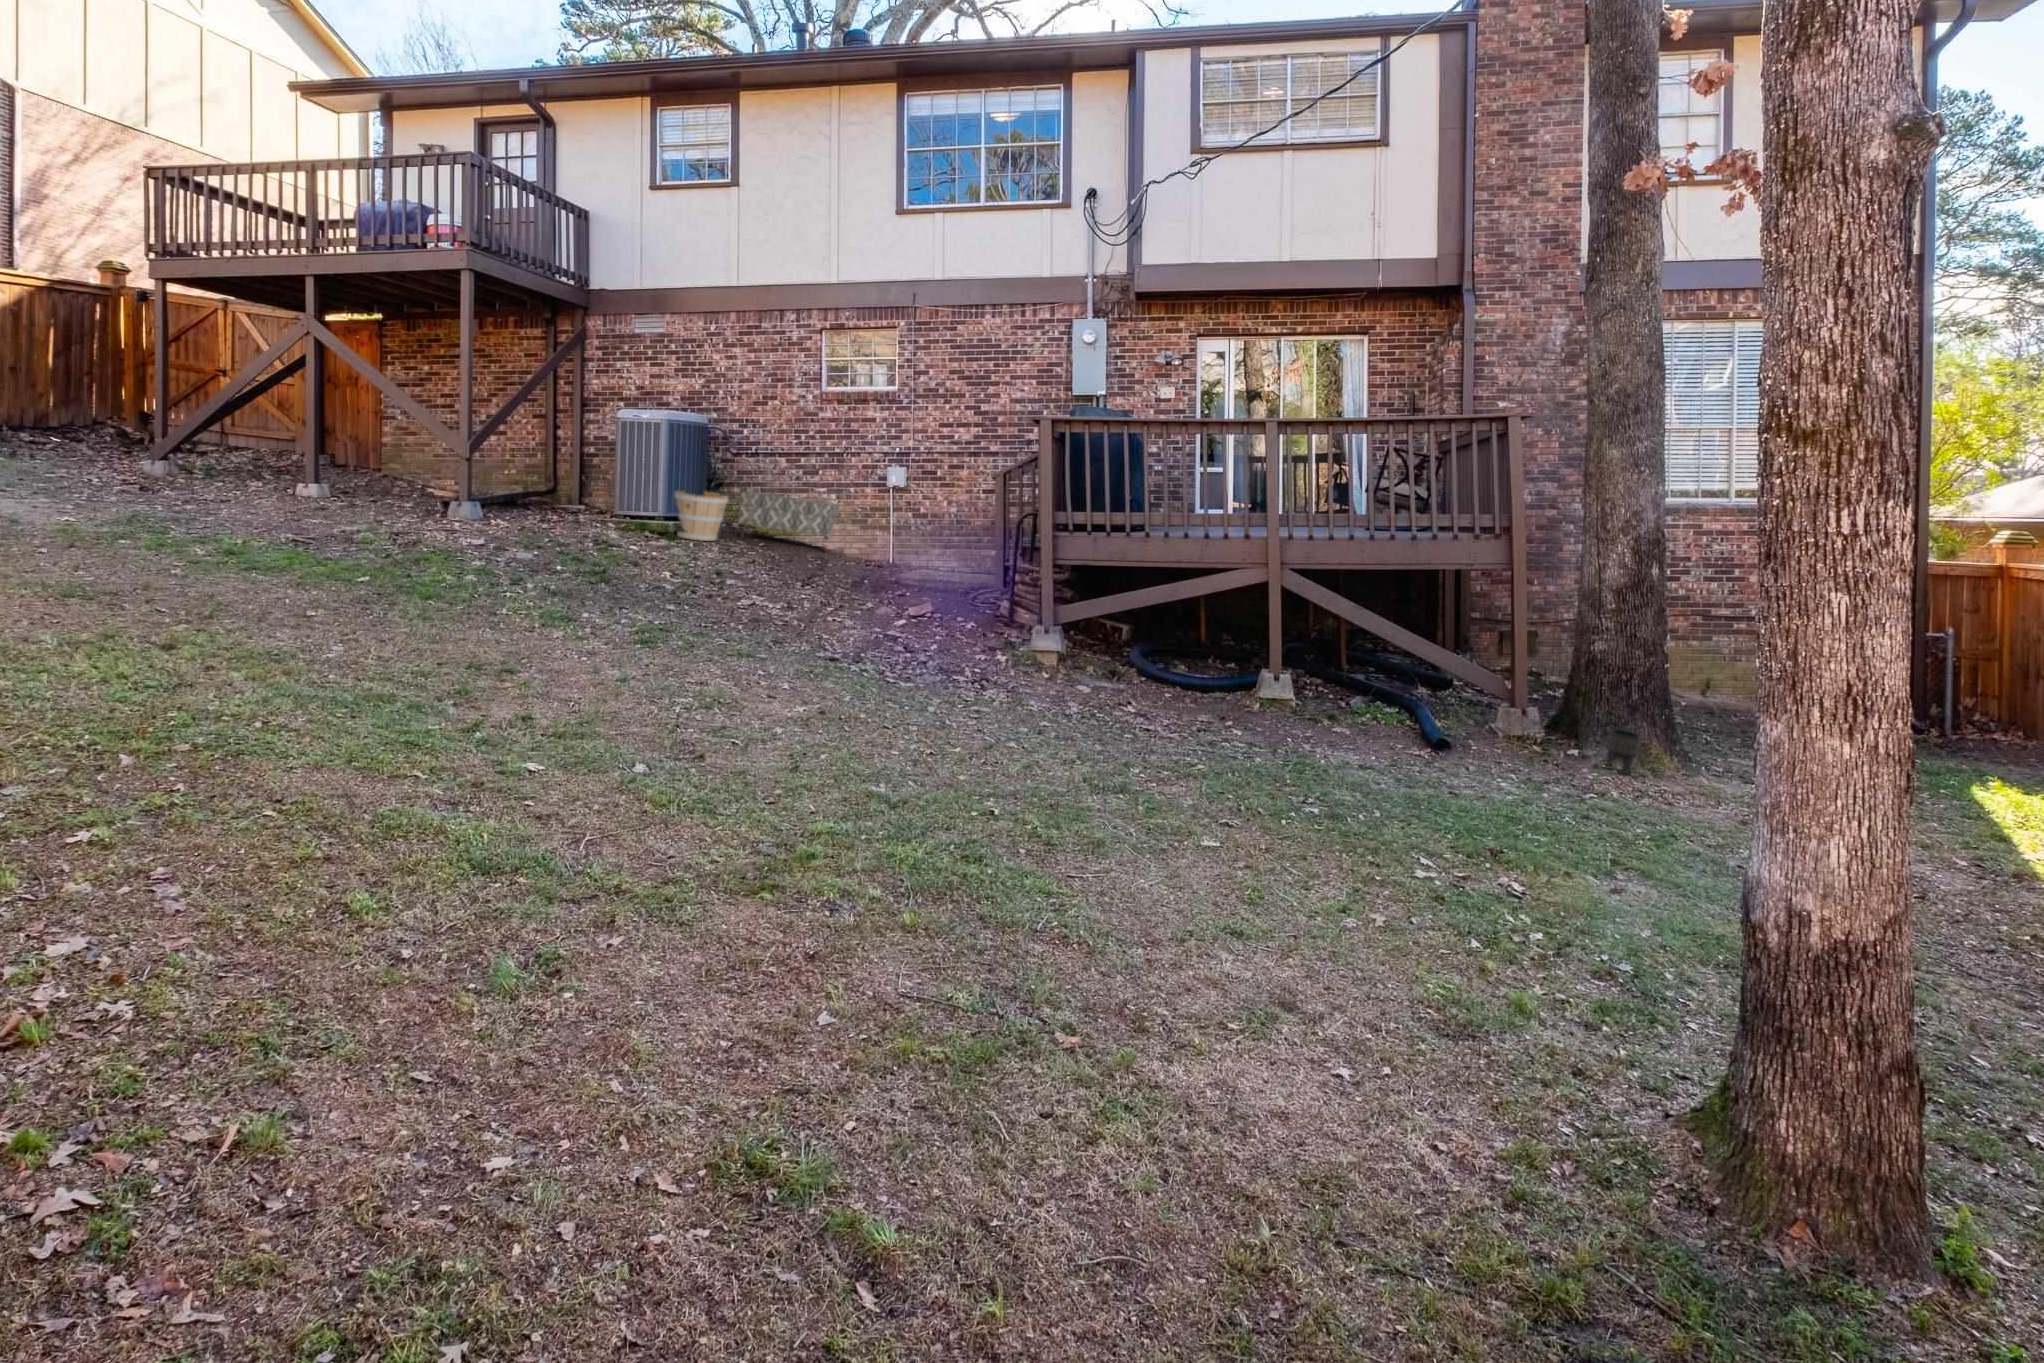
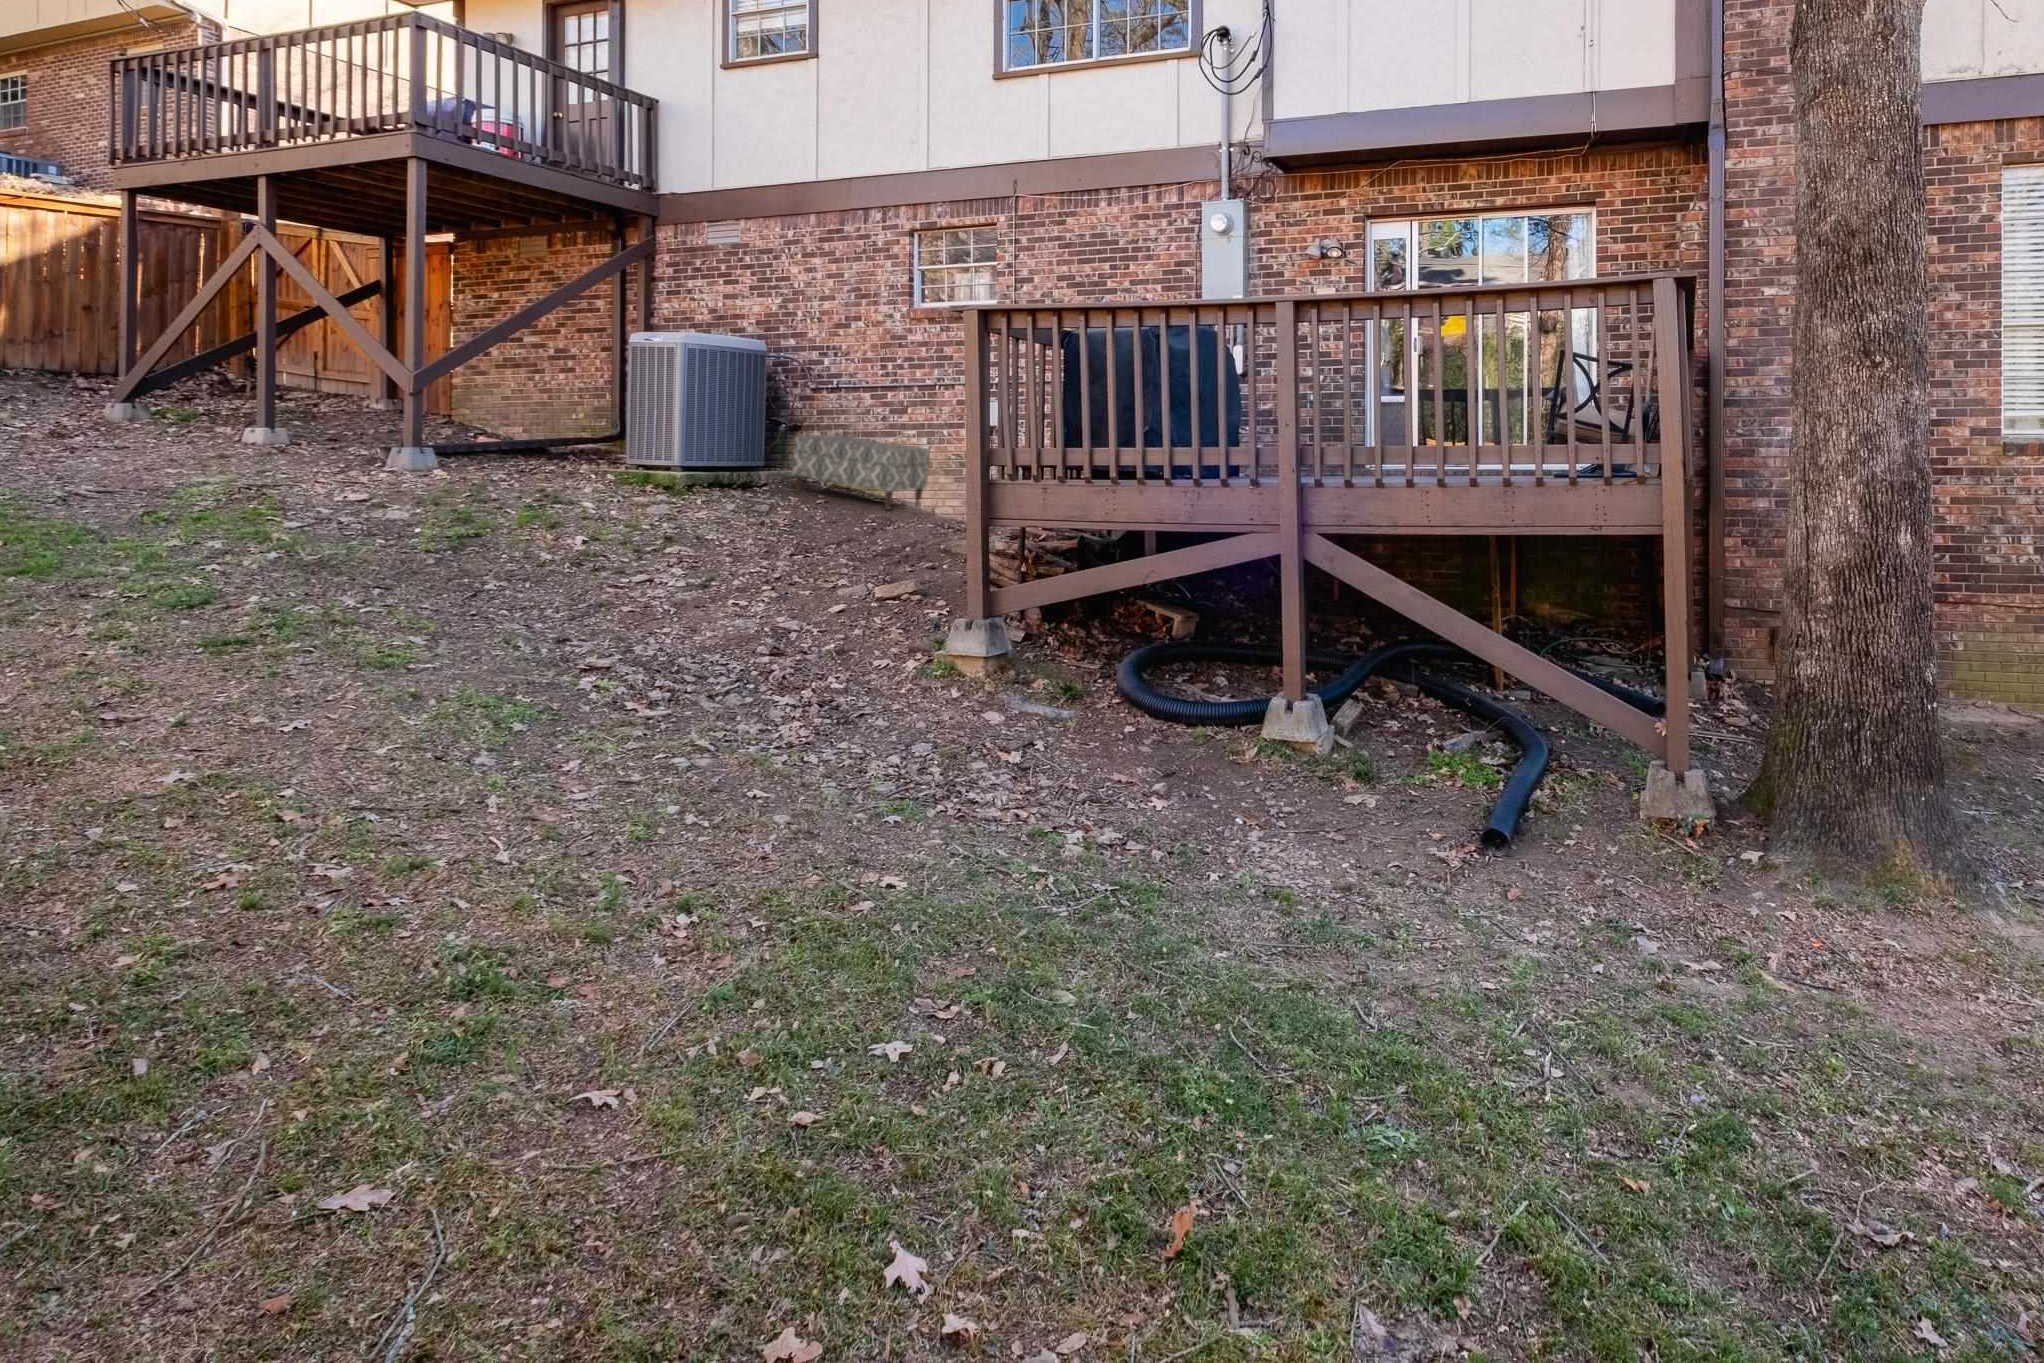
wooden bucket: present [675,491,728,541] -> none [693,433,768,496]
planter: present [1606,729,1641,774] -> none [1795,815,1855,899]

